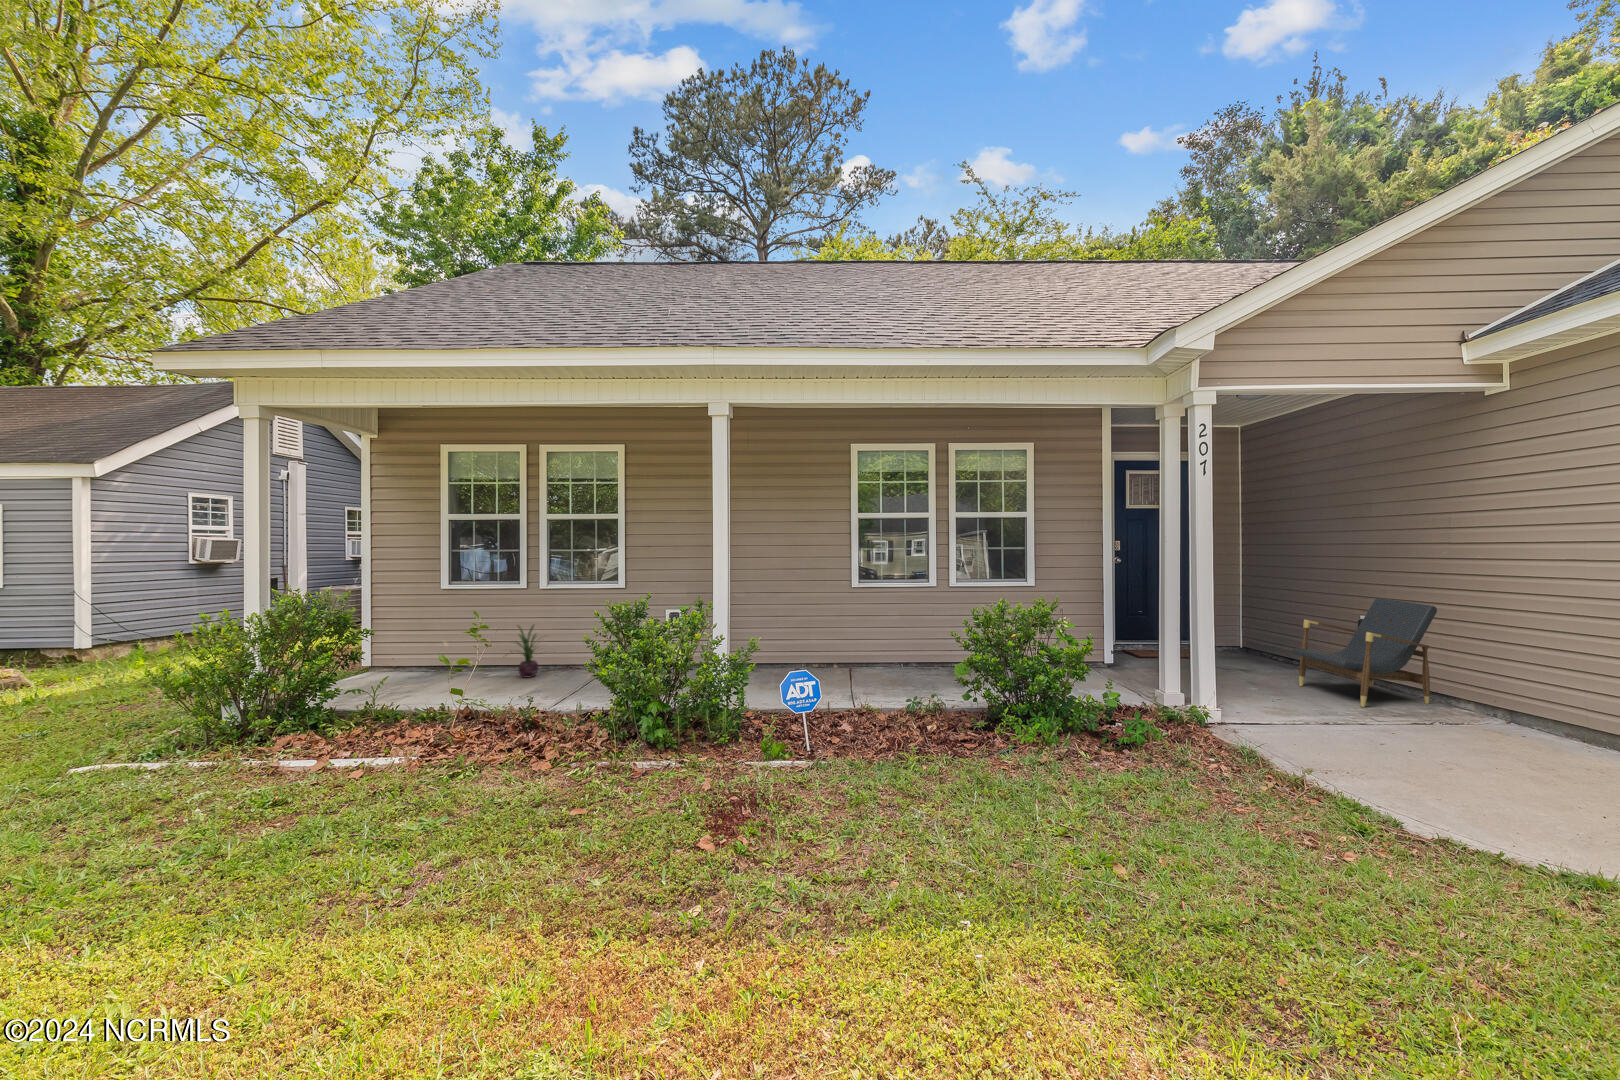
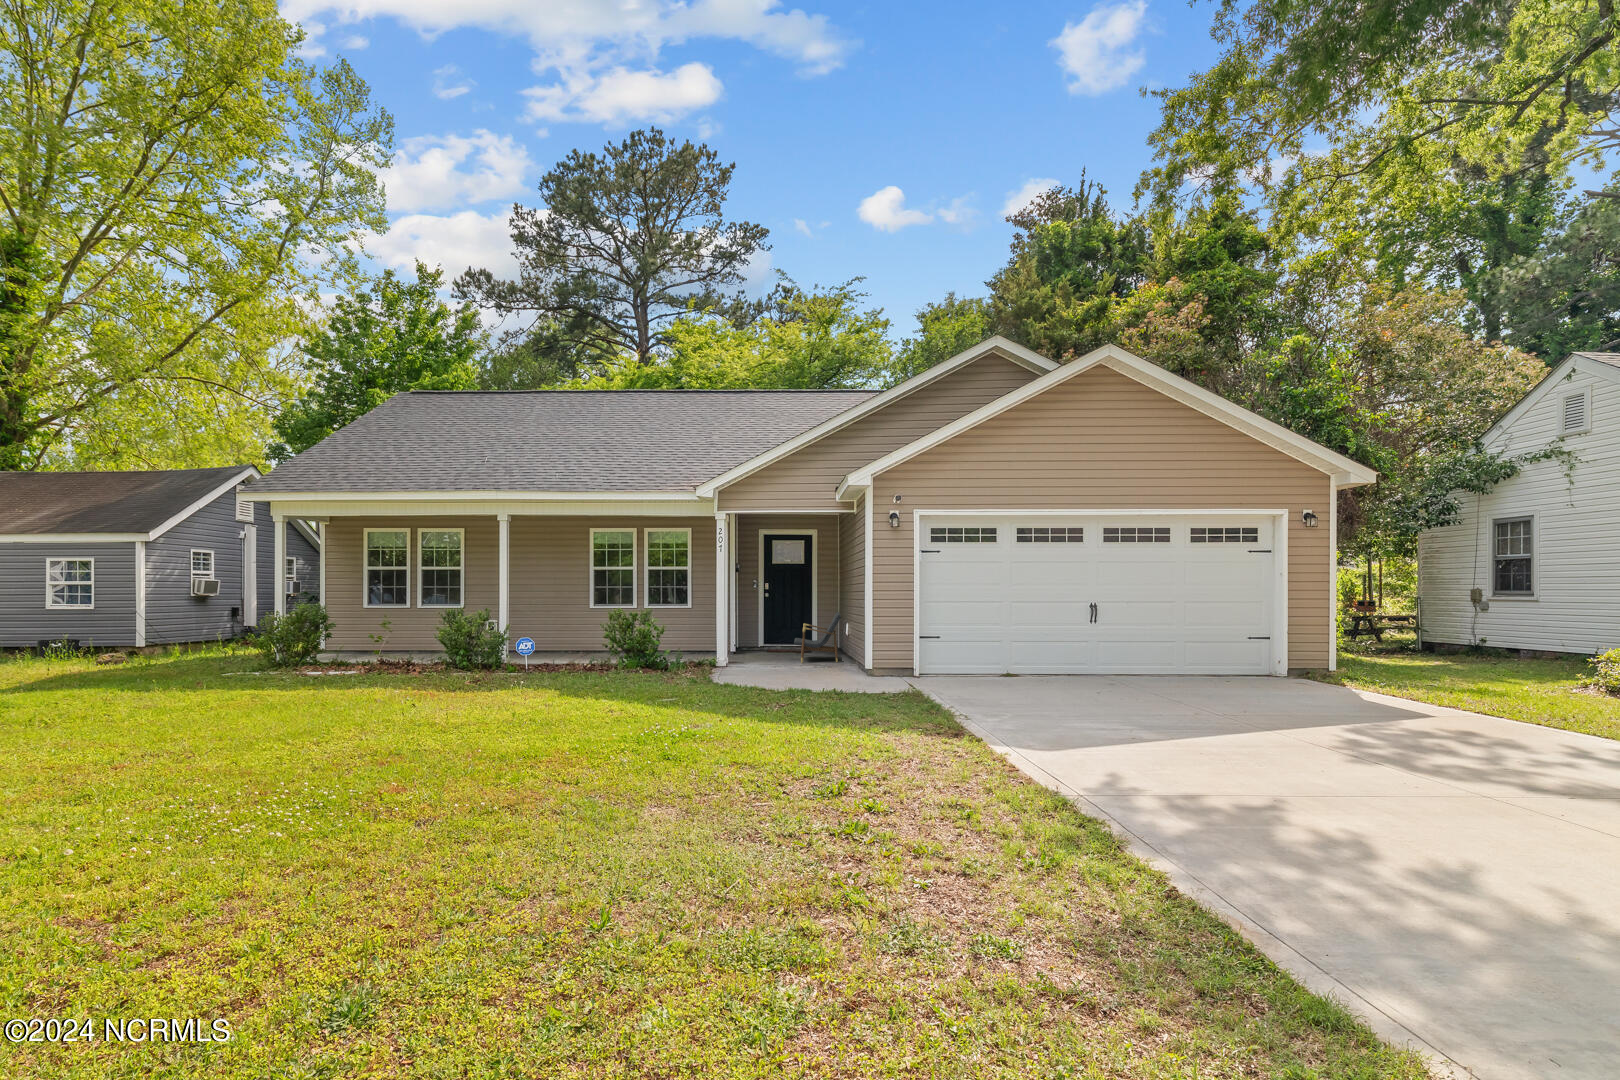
decorative plant: present [514,625,541,678] -> none [393,628,426,657]

